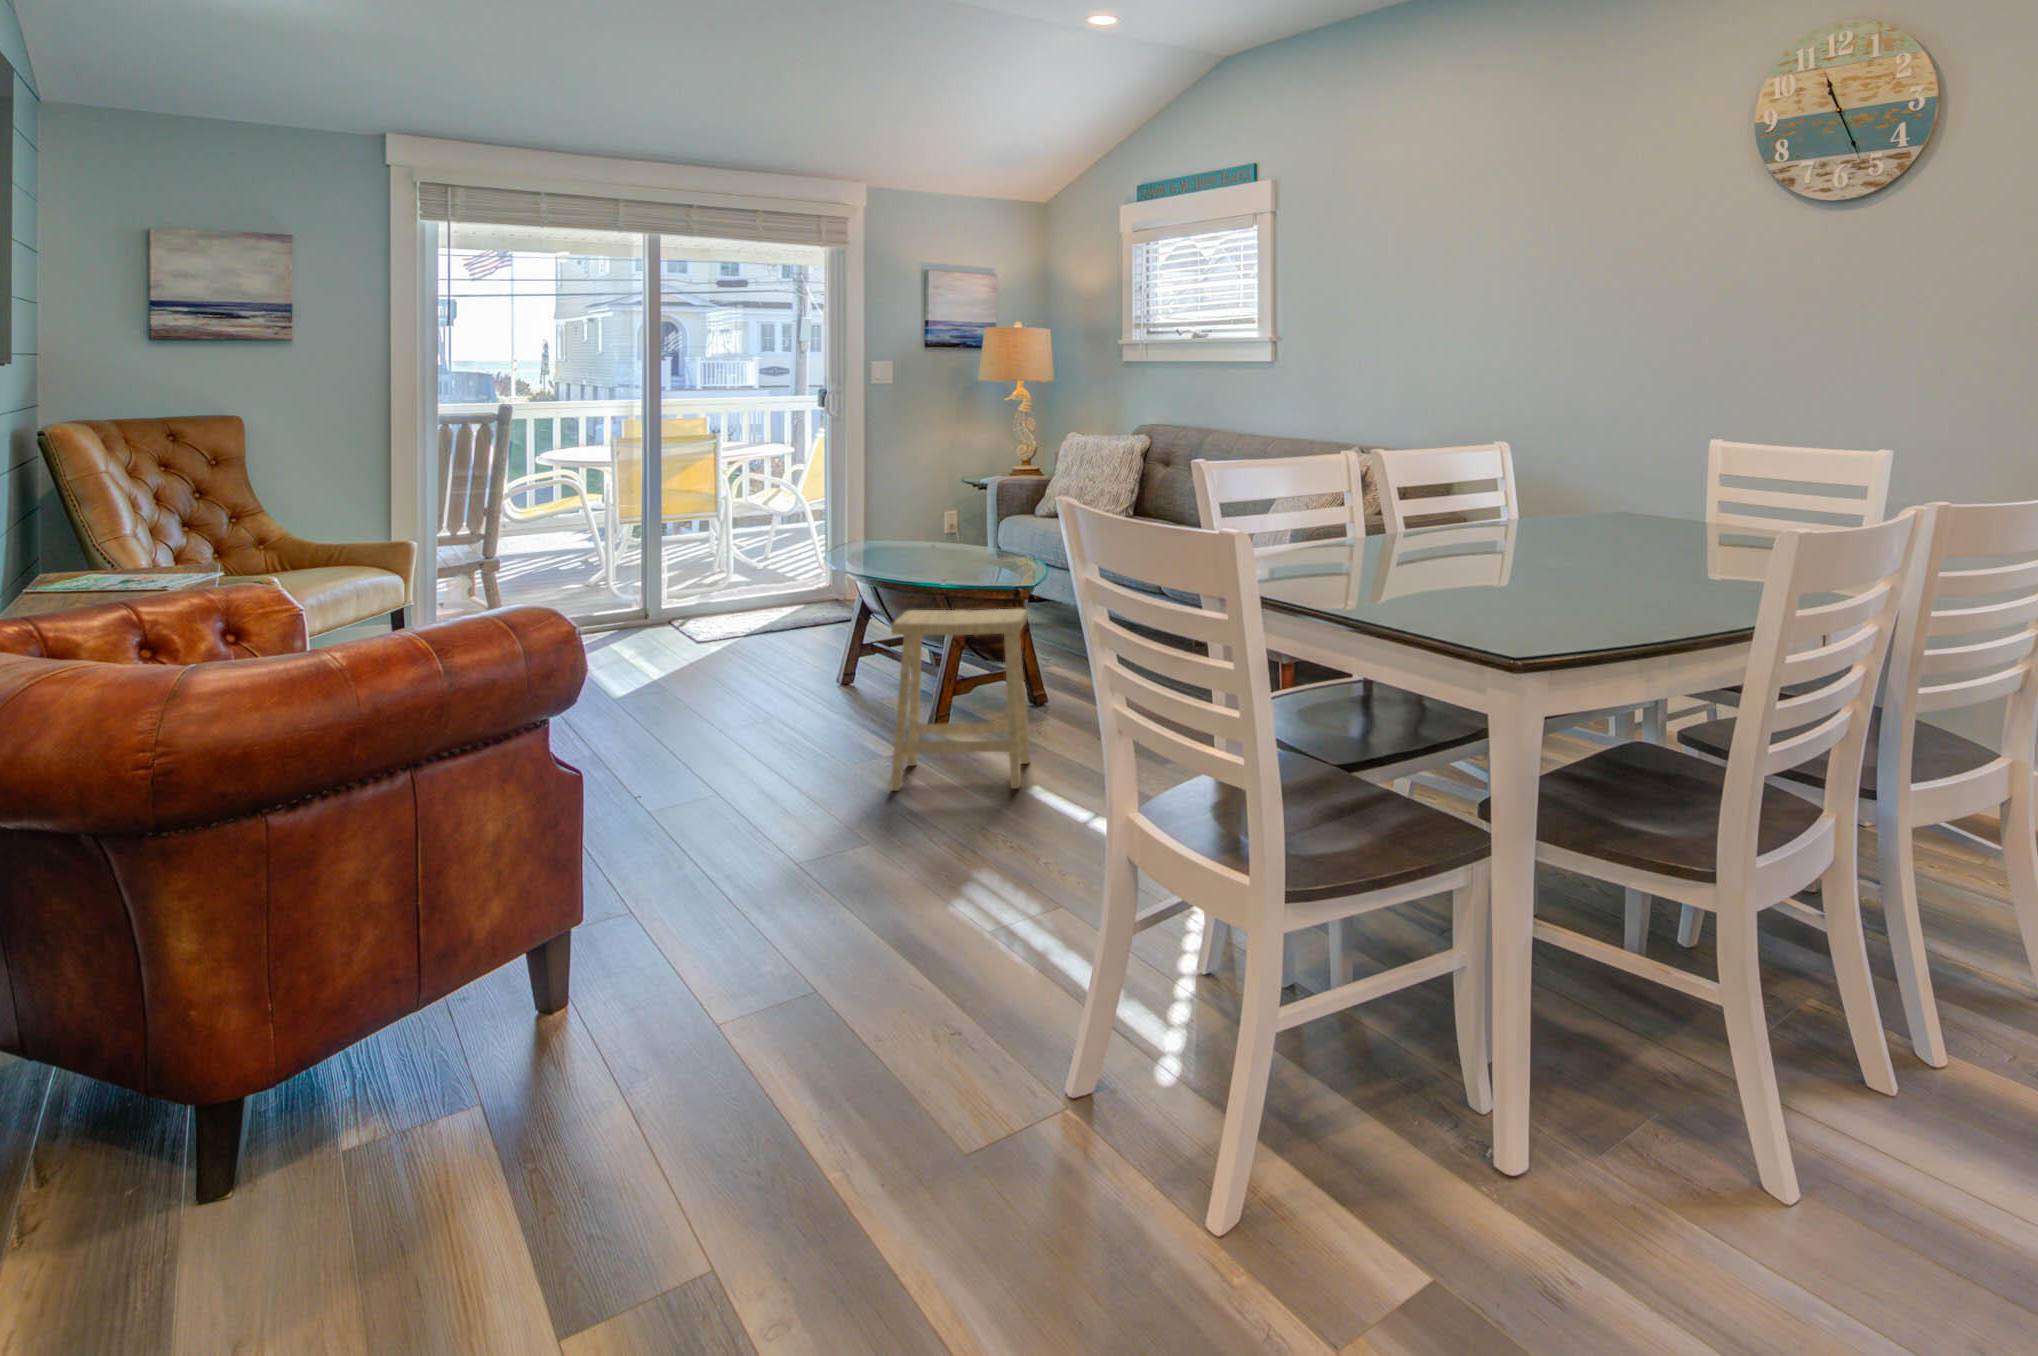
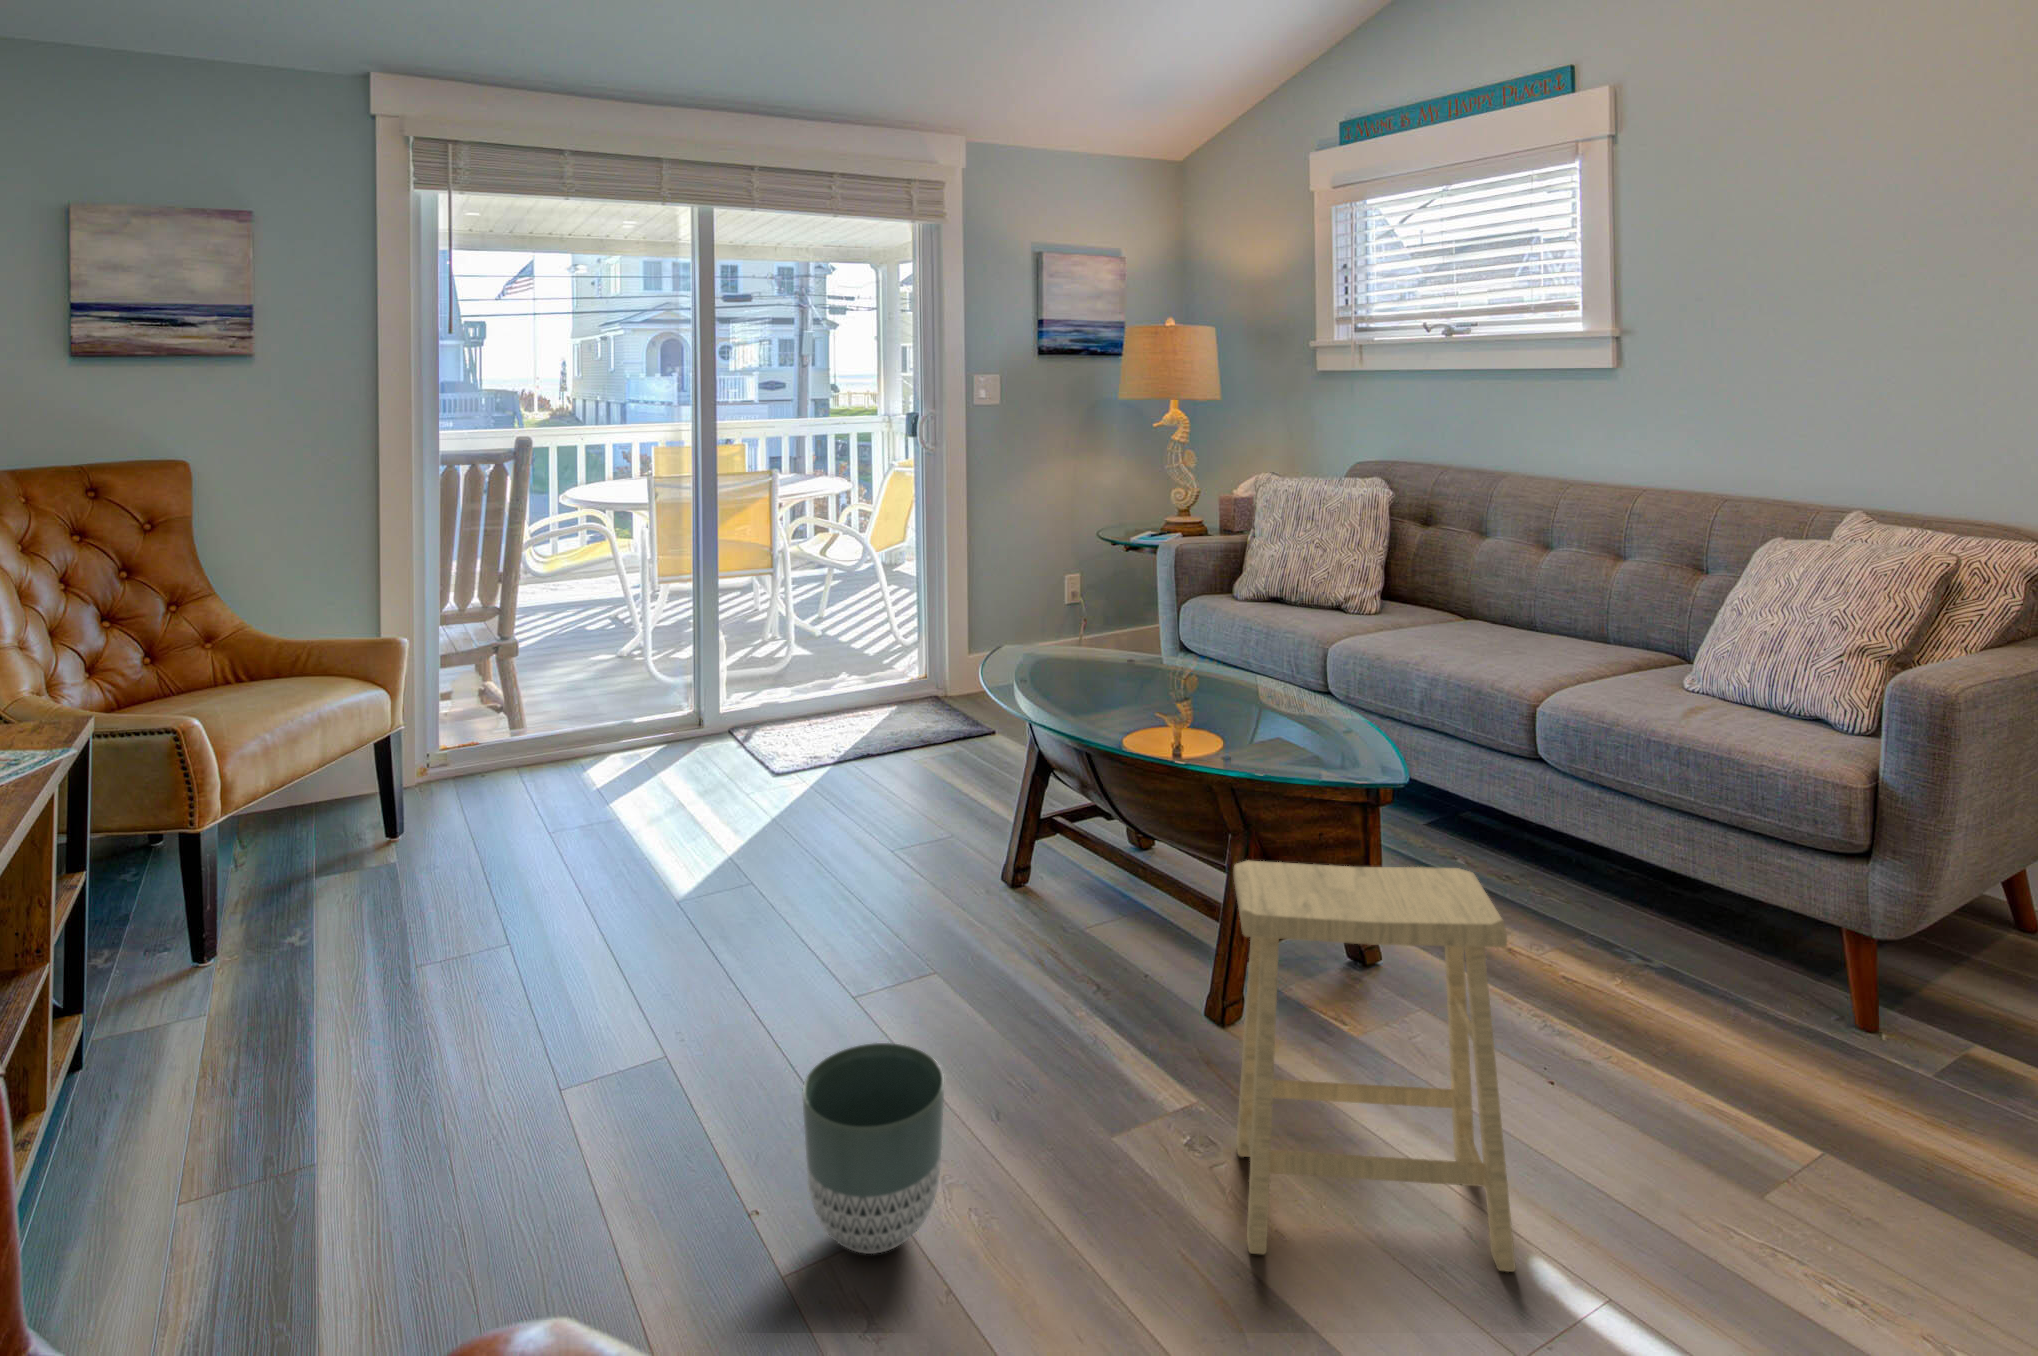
planter: none [655,708,735,801] -> present [802,1043,944,1254]

